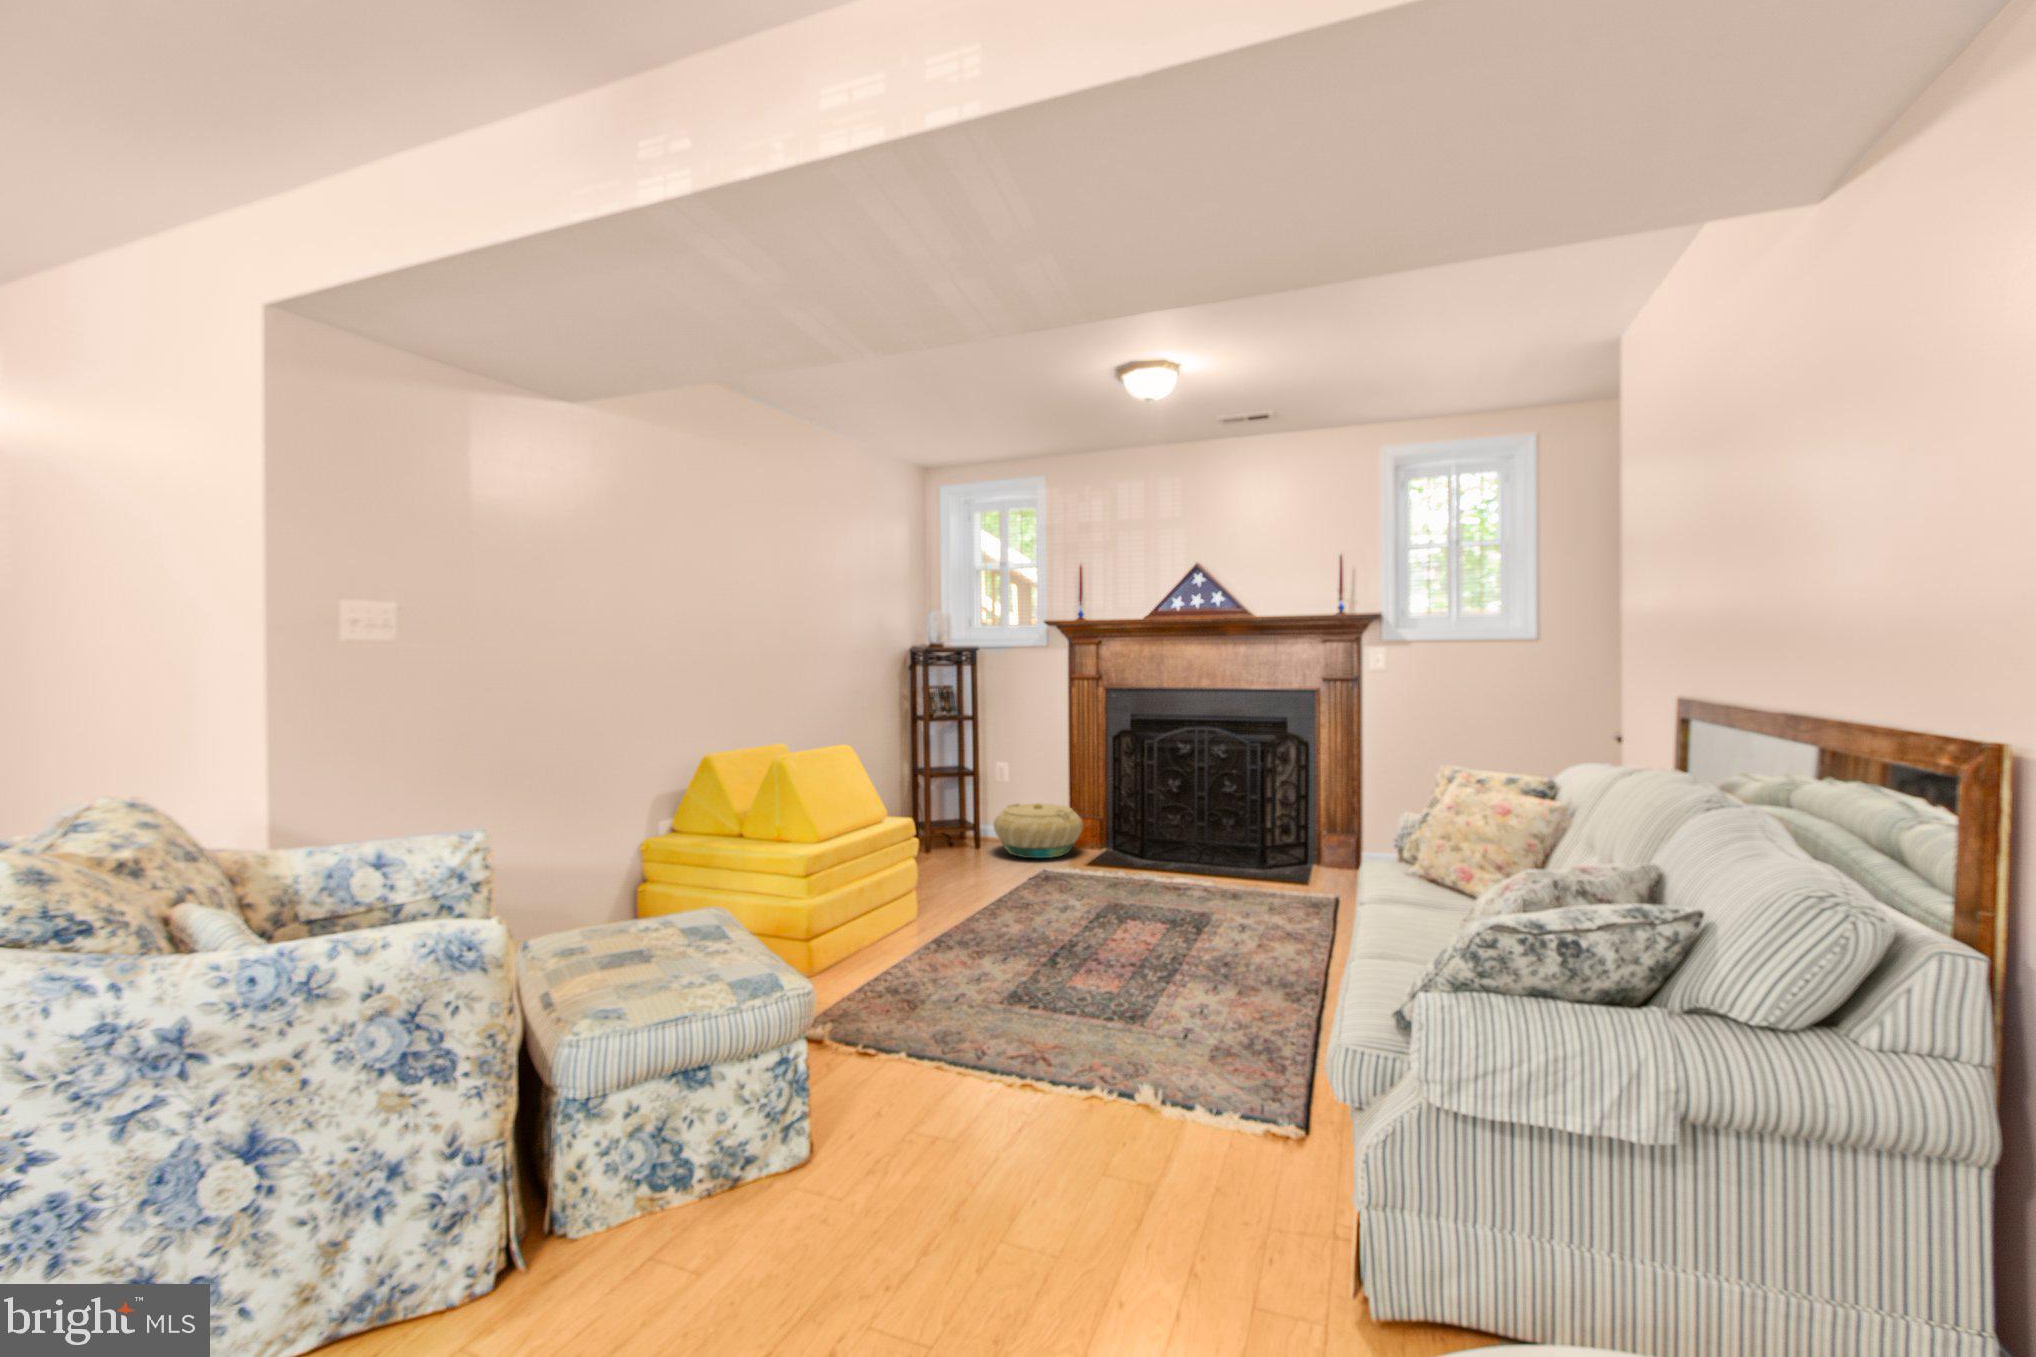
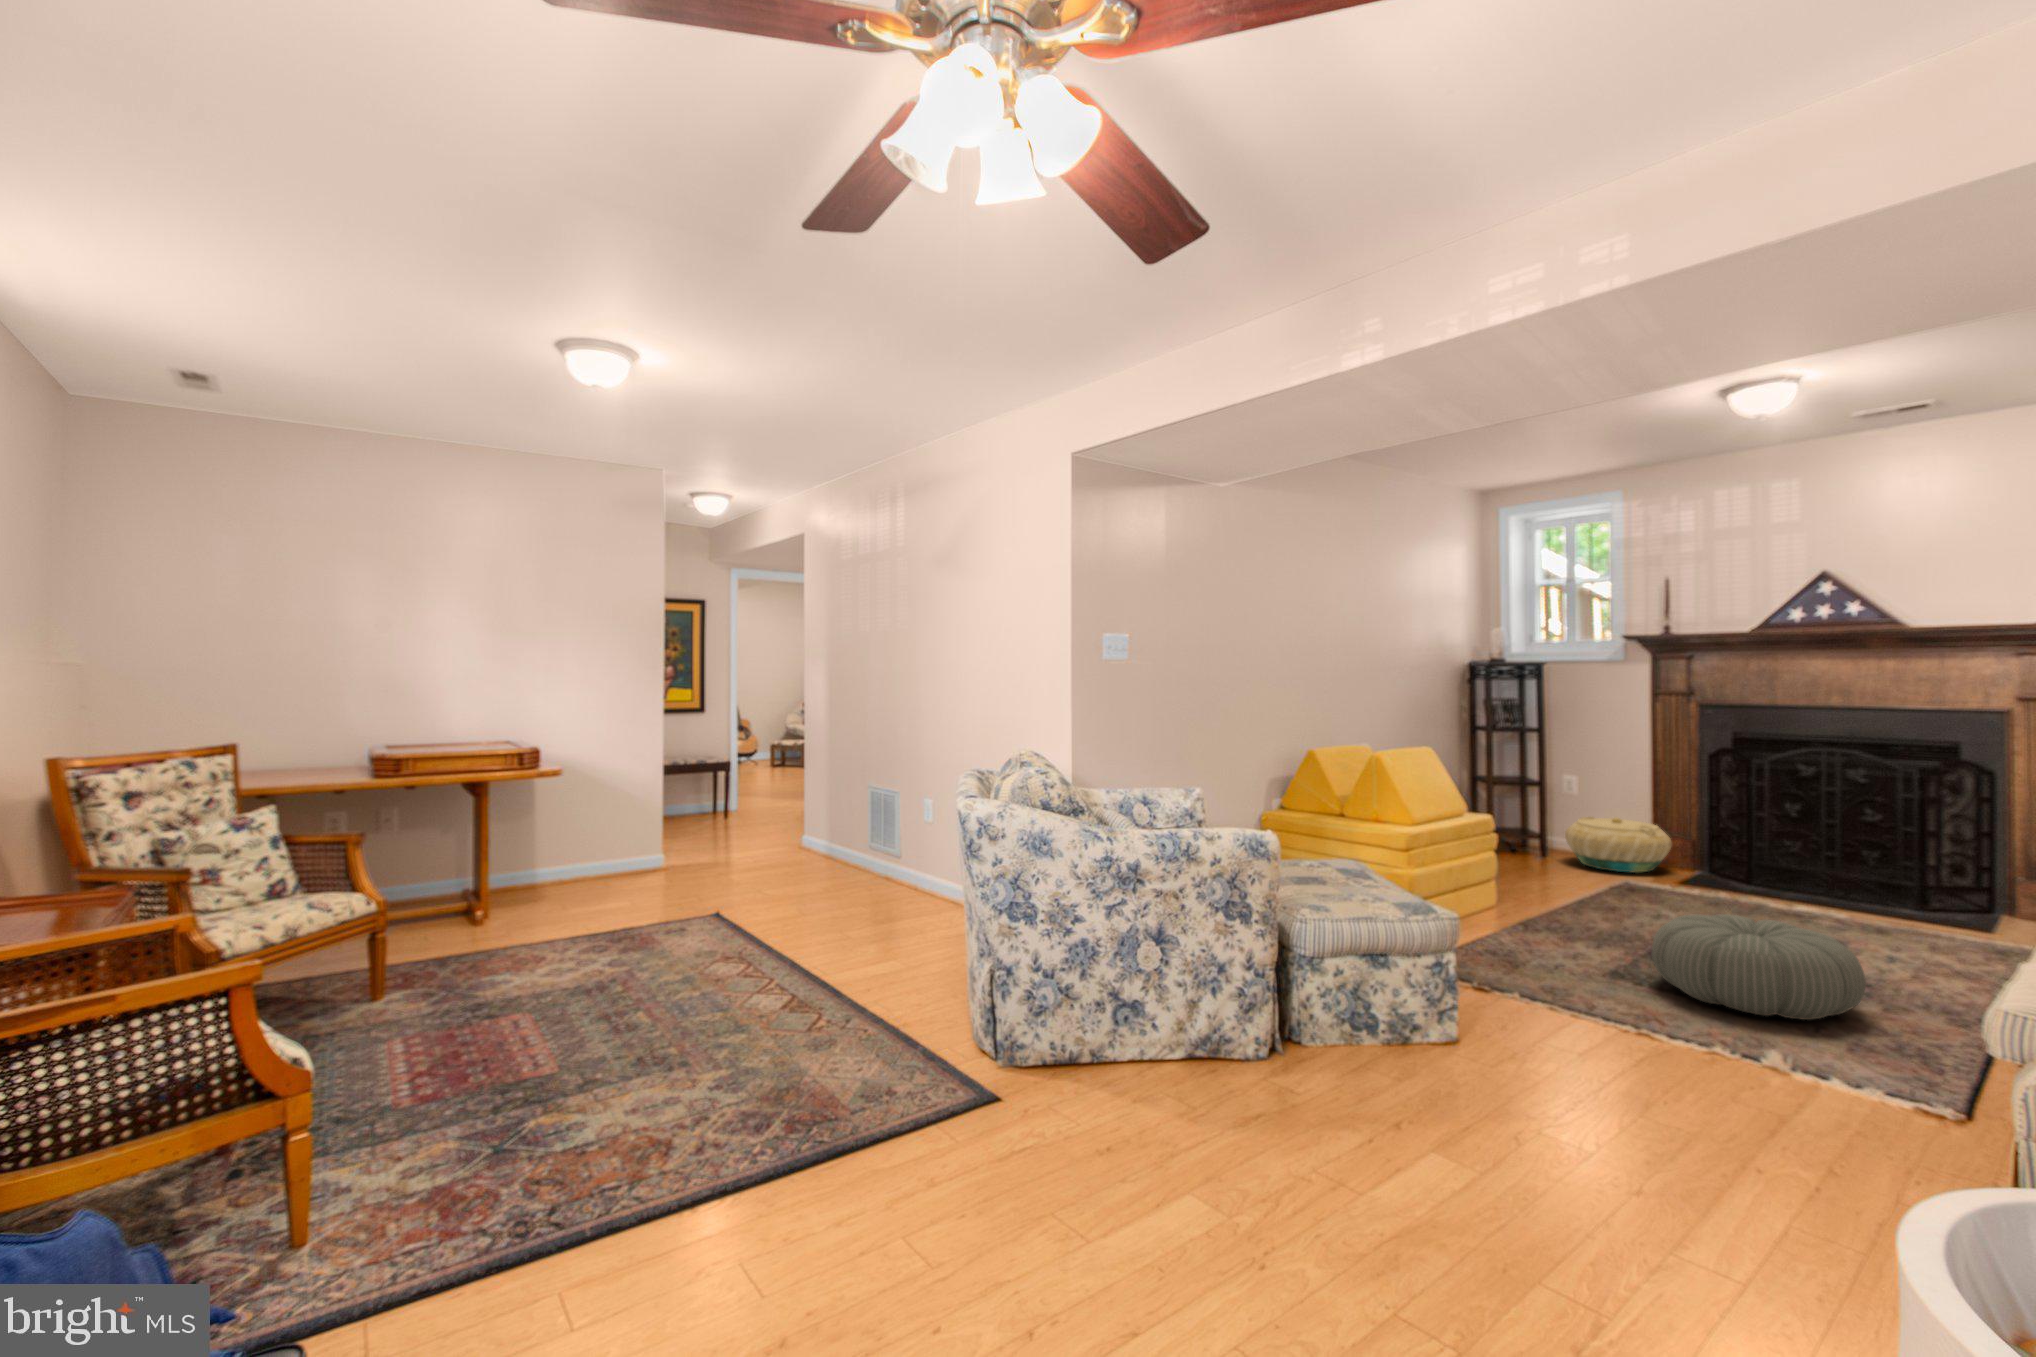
pouf: none [1048,914,1227,1028] -> present [1652,914,1866,1020]

